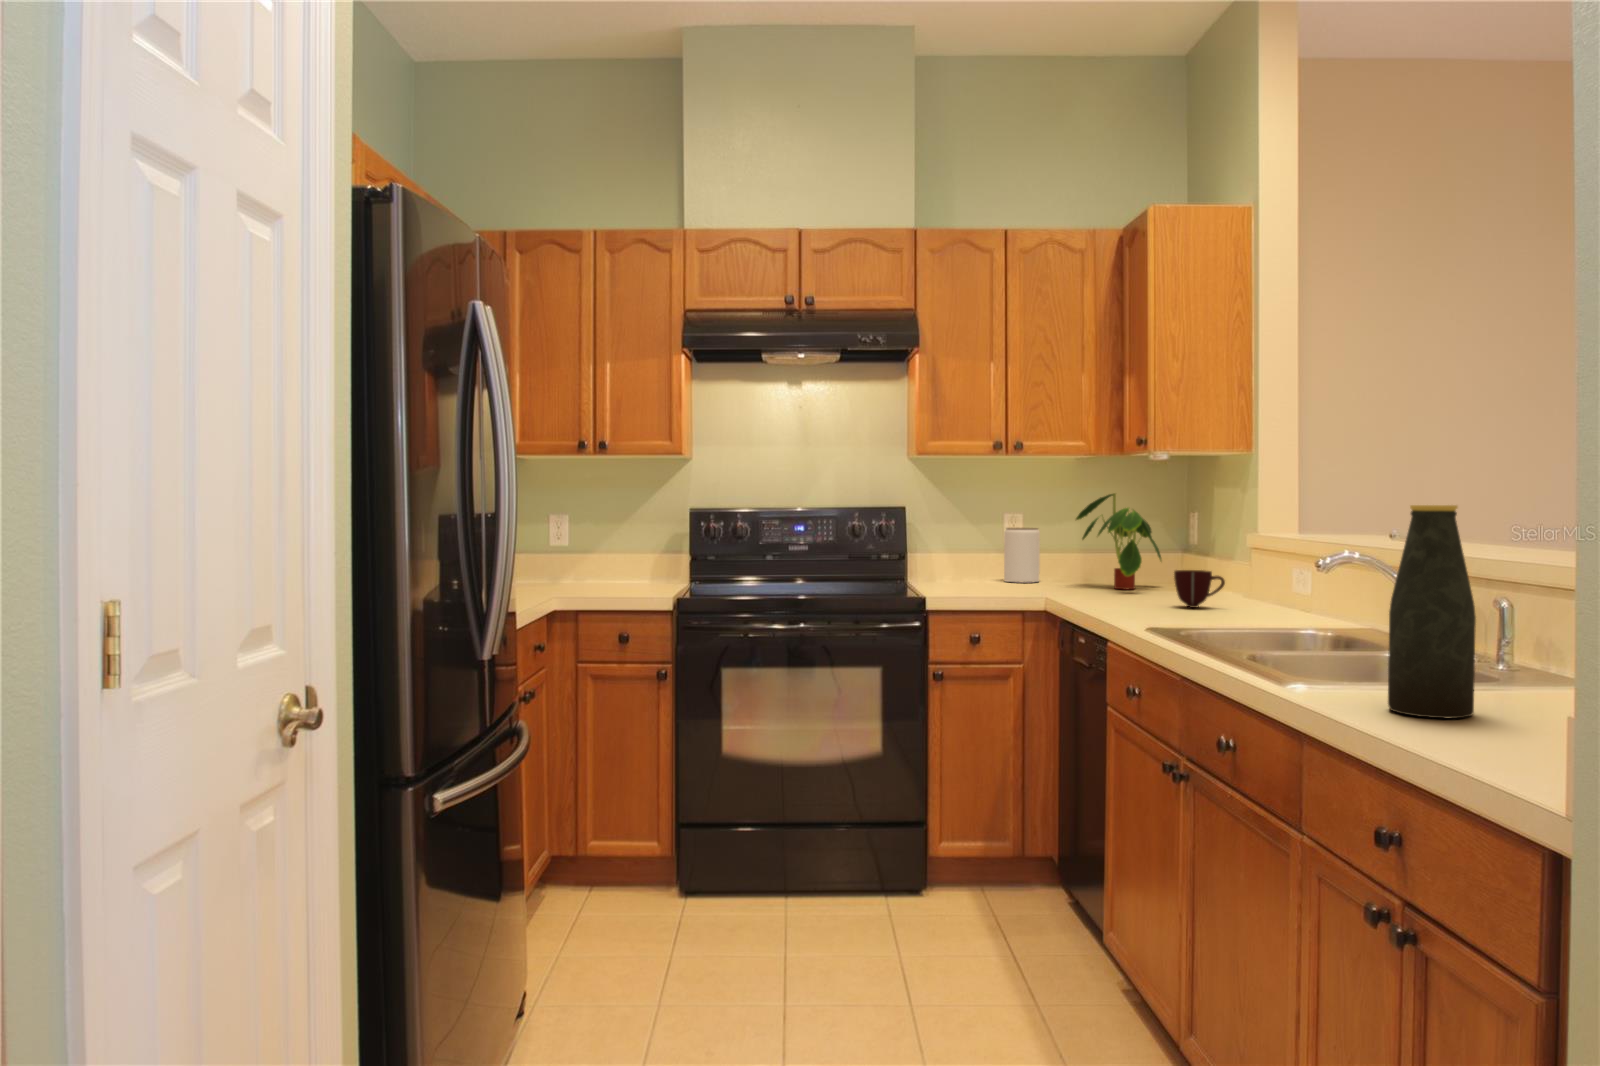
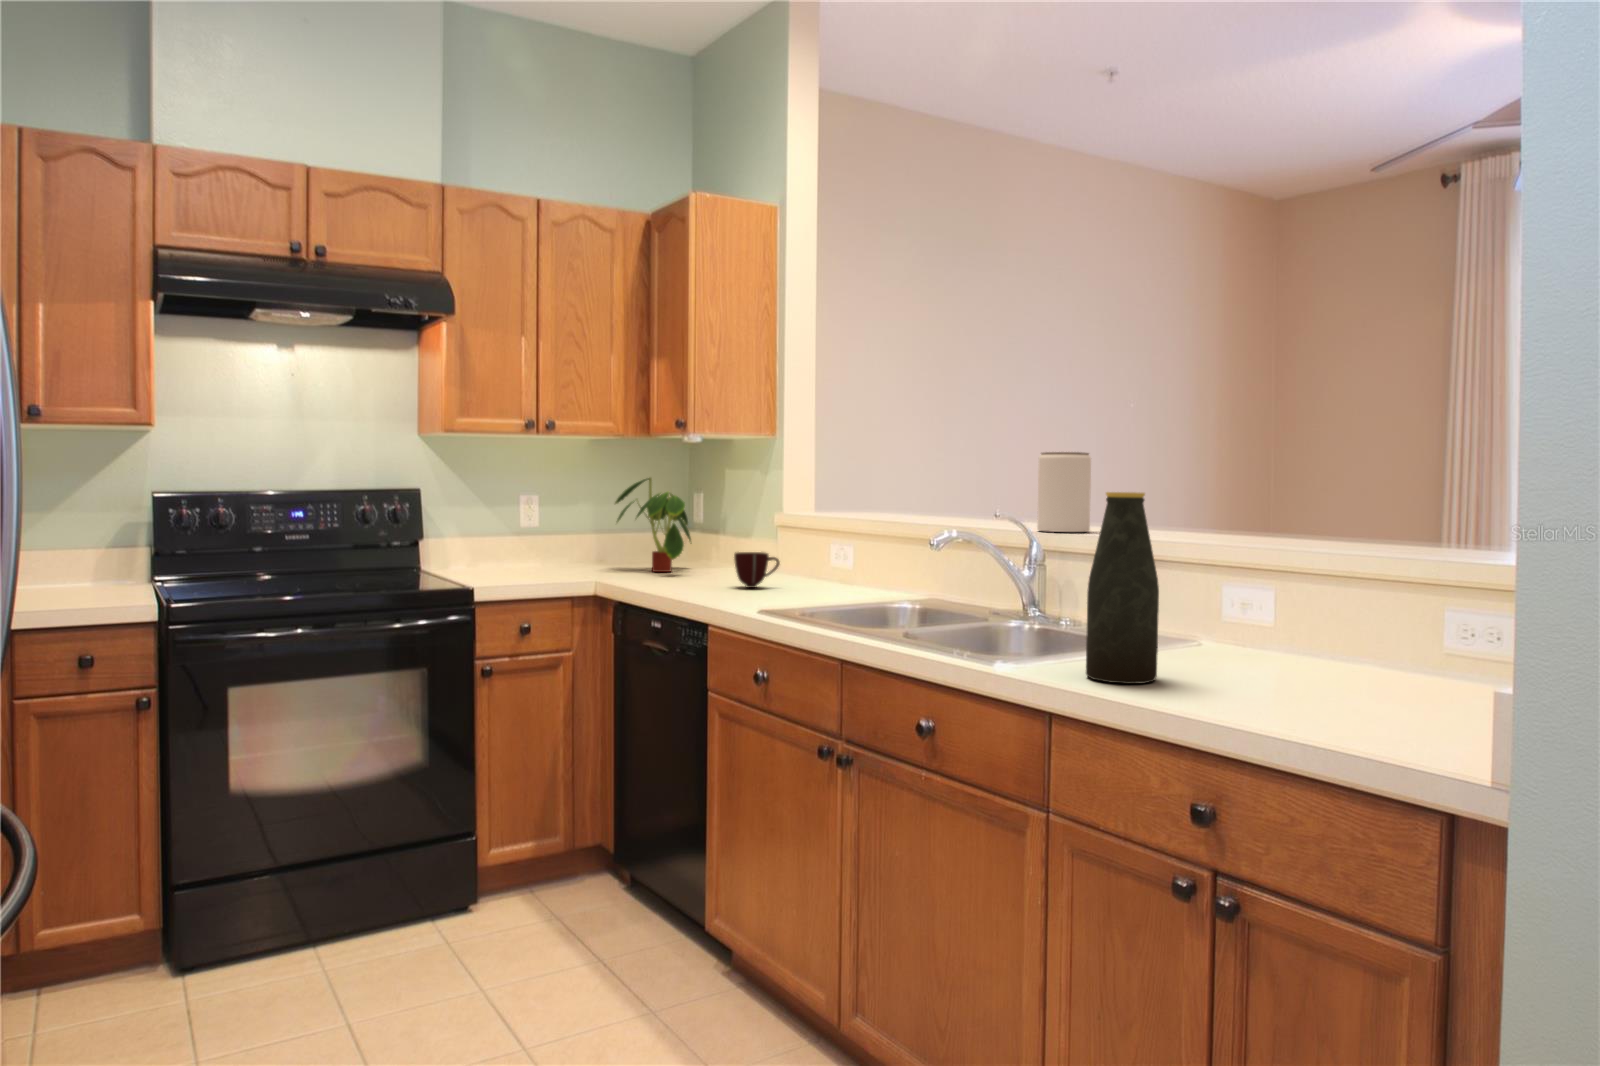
jar: present [1004,528,1040,583] -> present [1037,452,1091,532]

